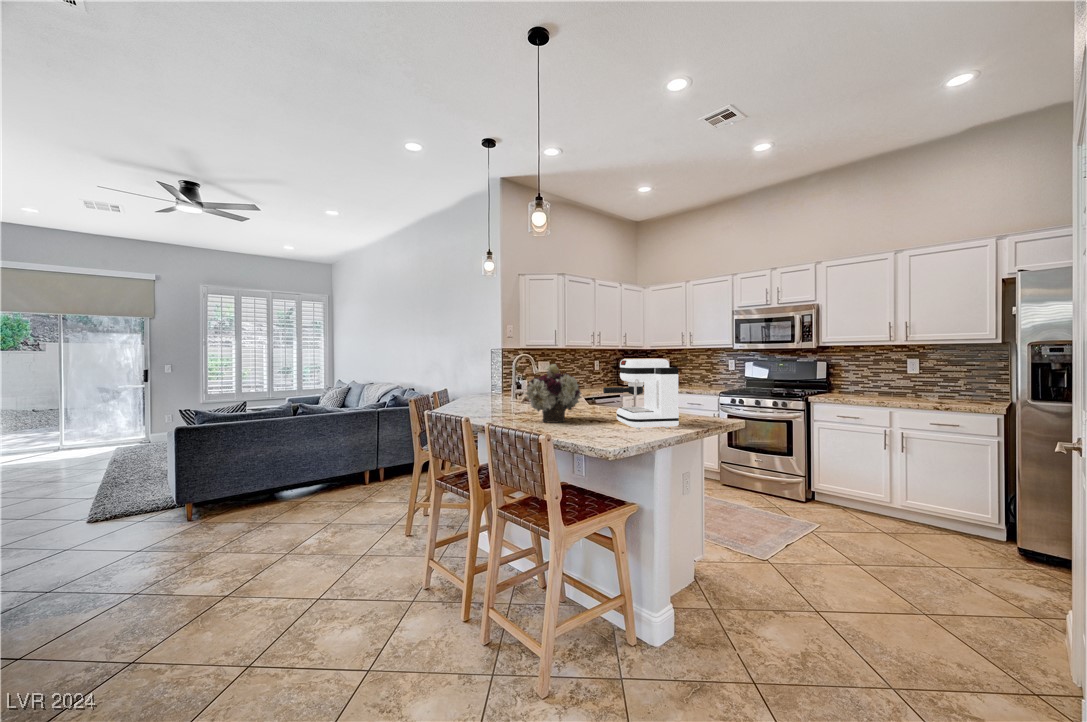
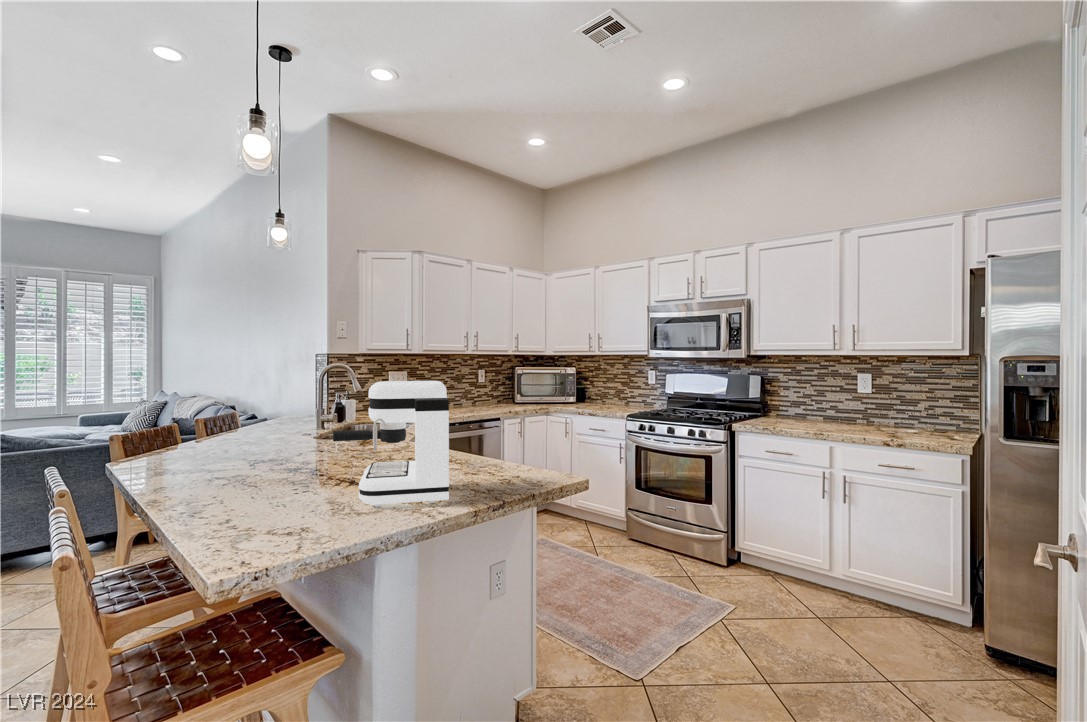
flower arrangement: present [524,364,581,423] -> none [204,387,328,489]

